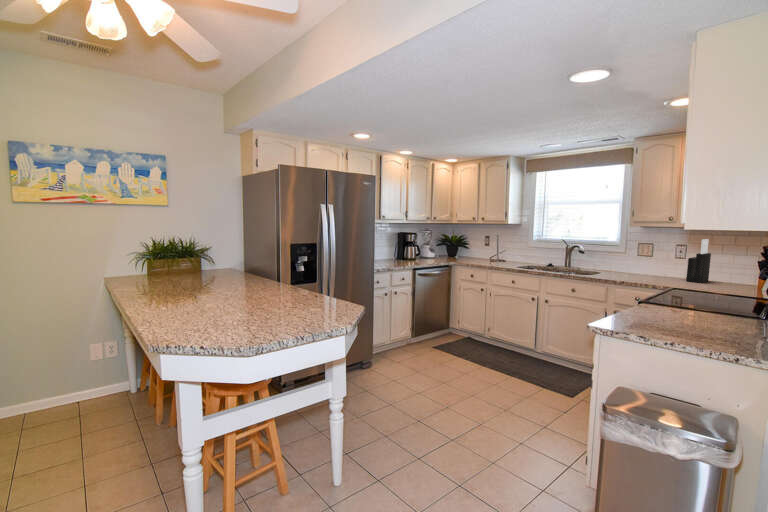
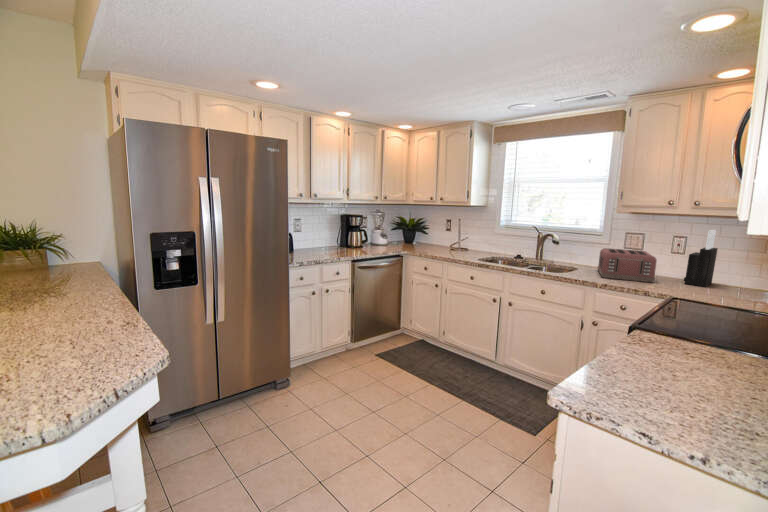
toaster: none [617,256,663,281] -> present [598,248,657,283]

